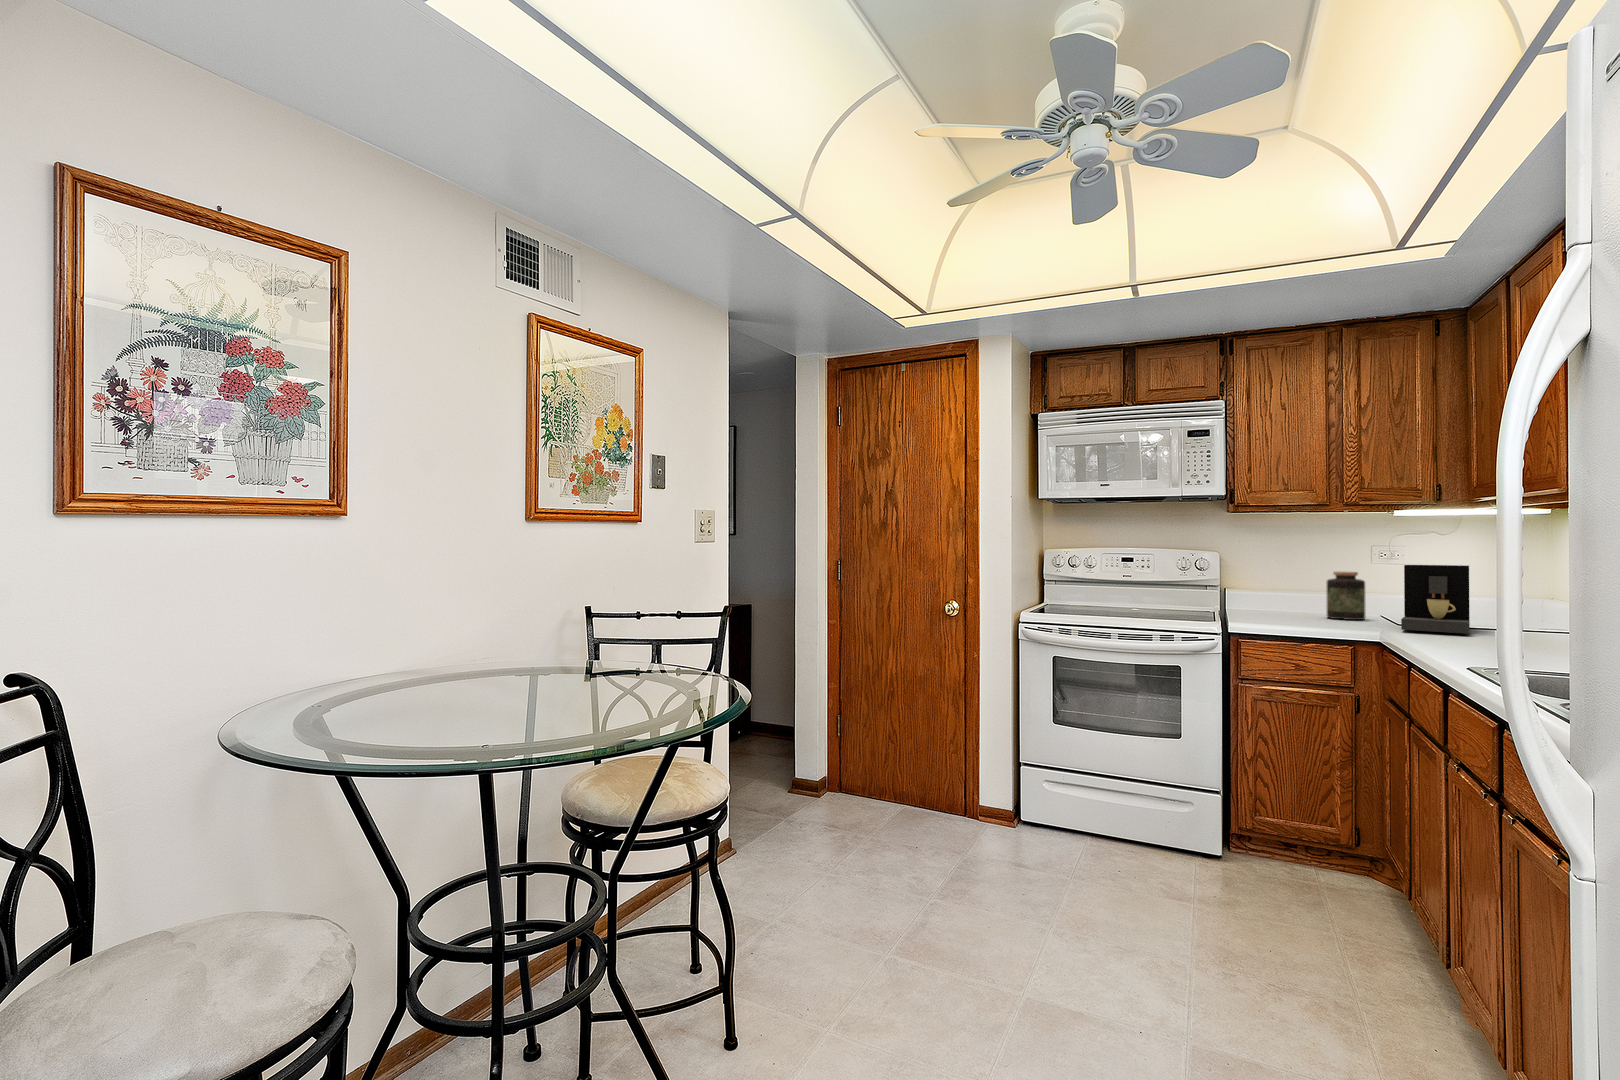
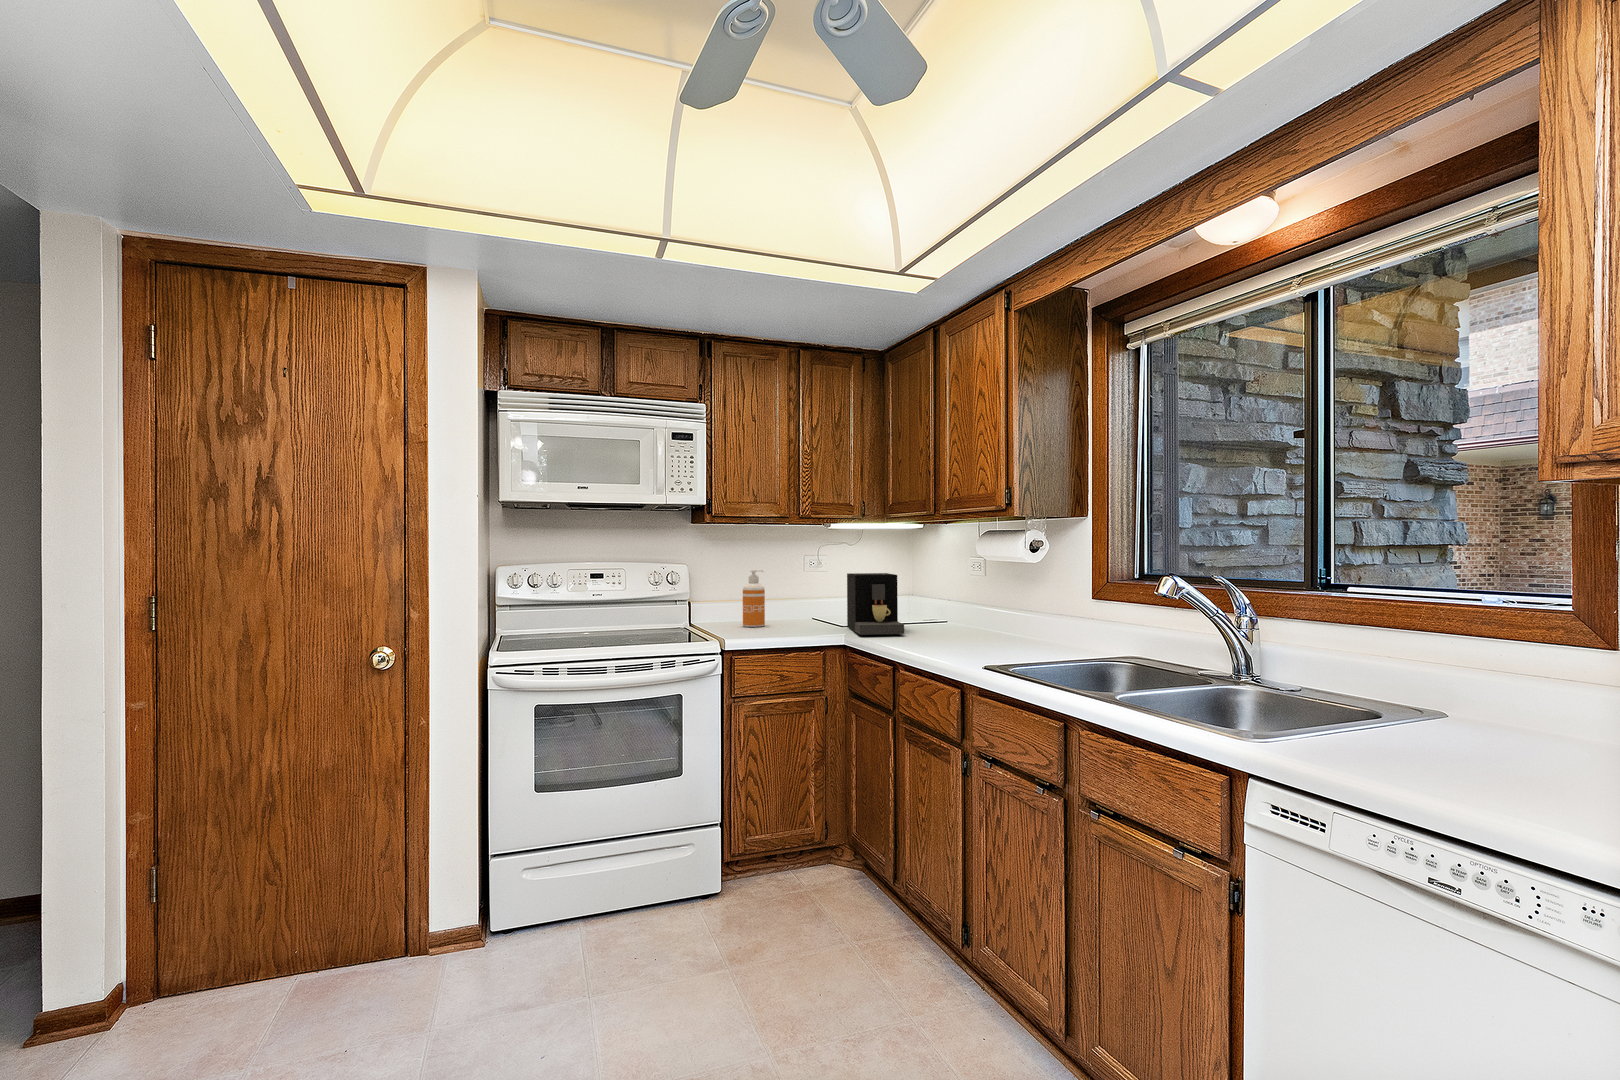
soap dispenser: none [1277,560,1304,616] -> present [743,570,765,627]
jar: present [1326,571,1365,620] -> none [784,580,813,626]

